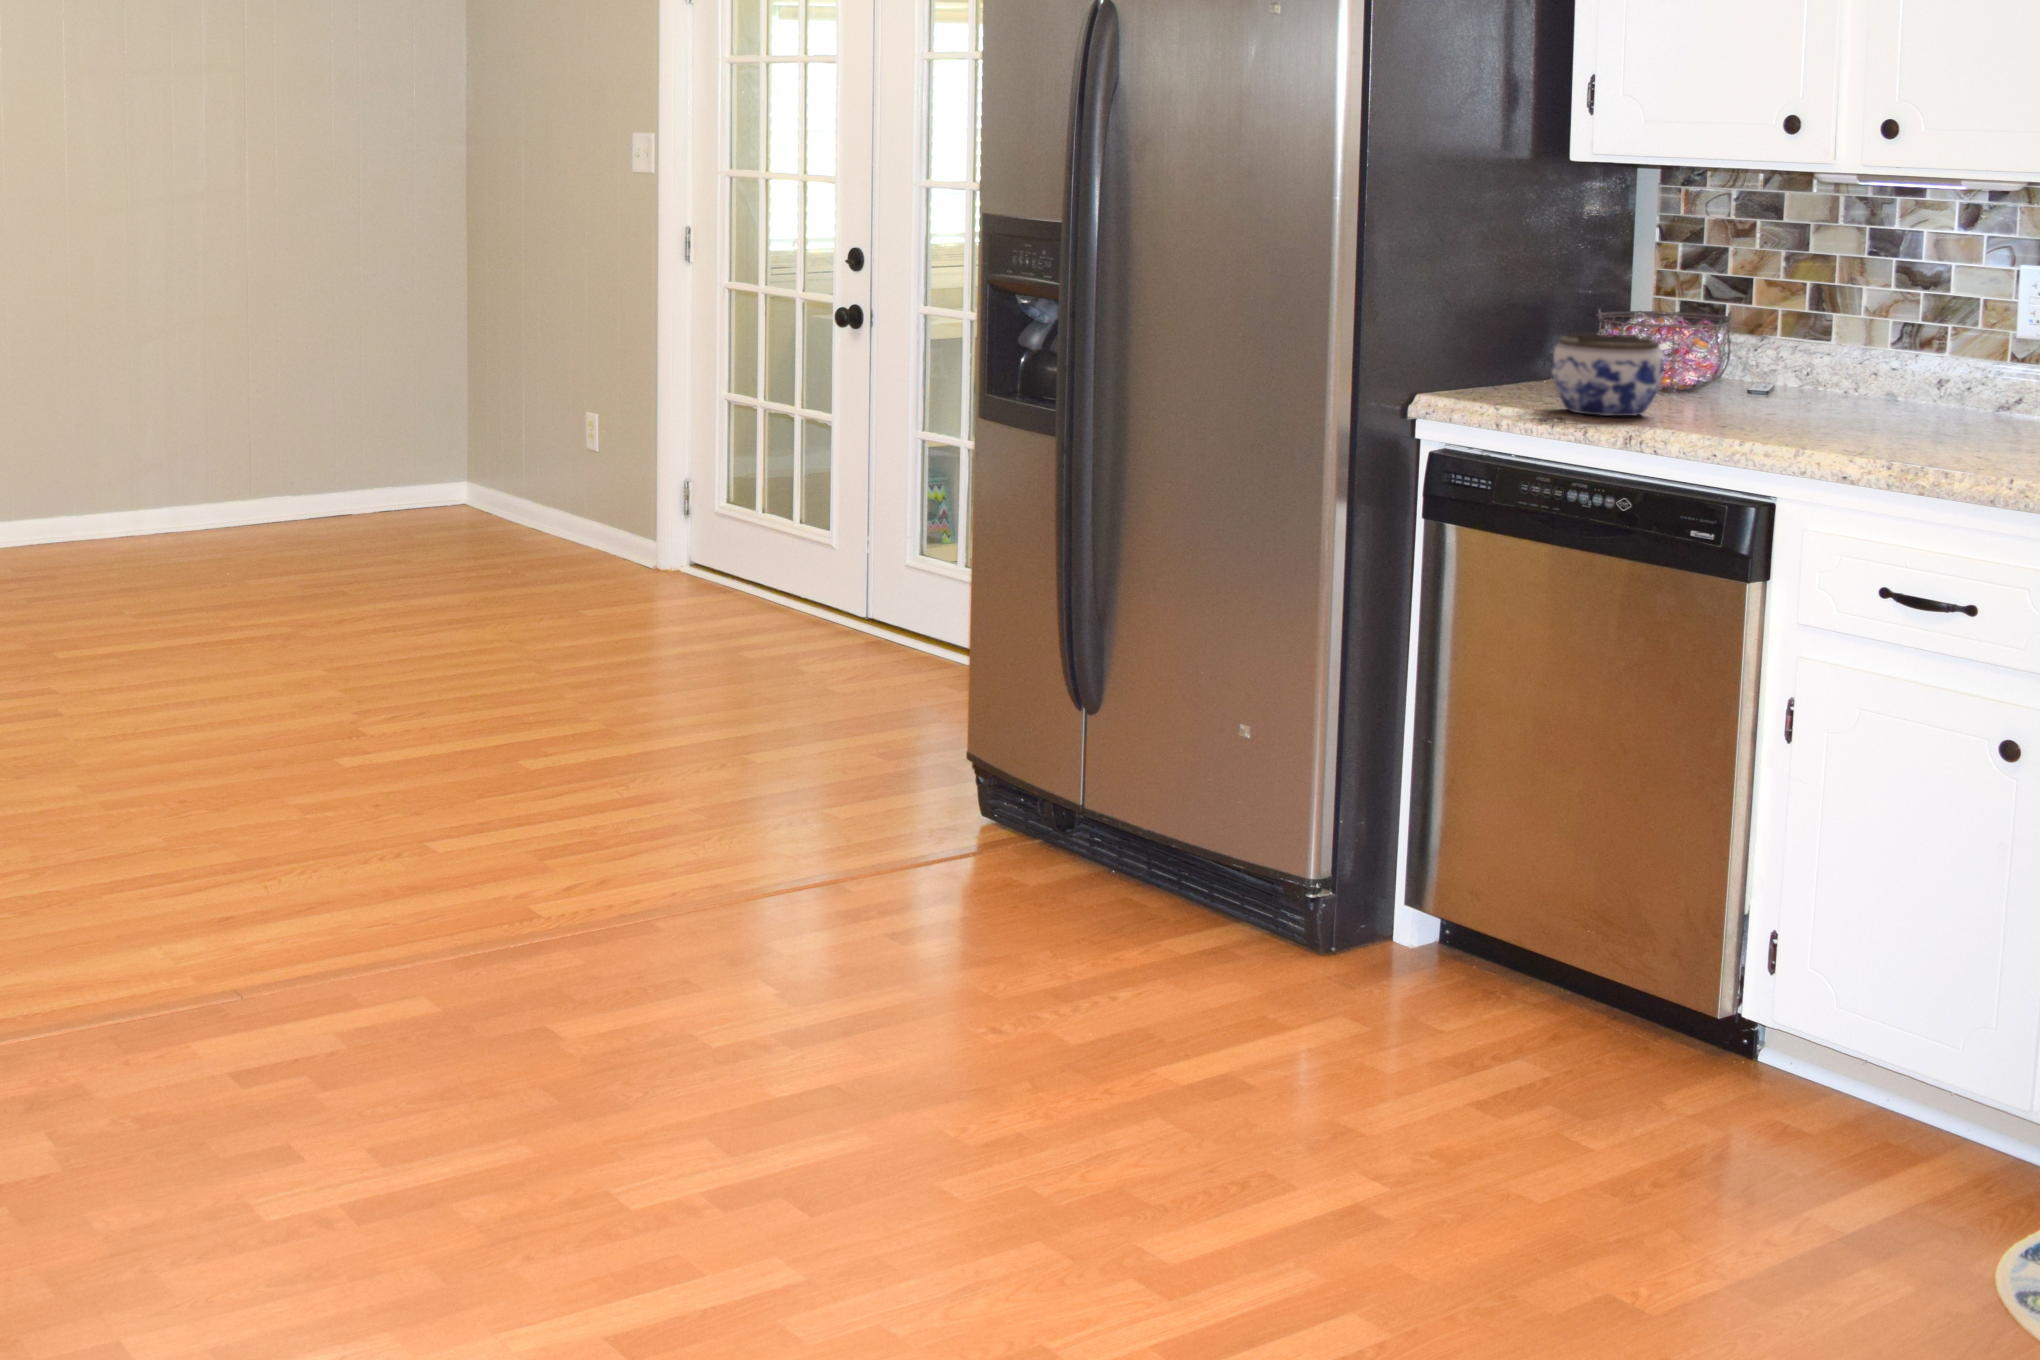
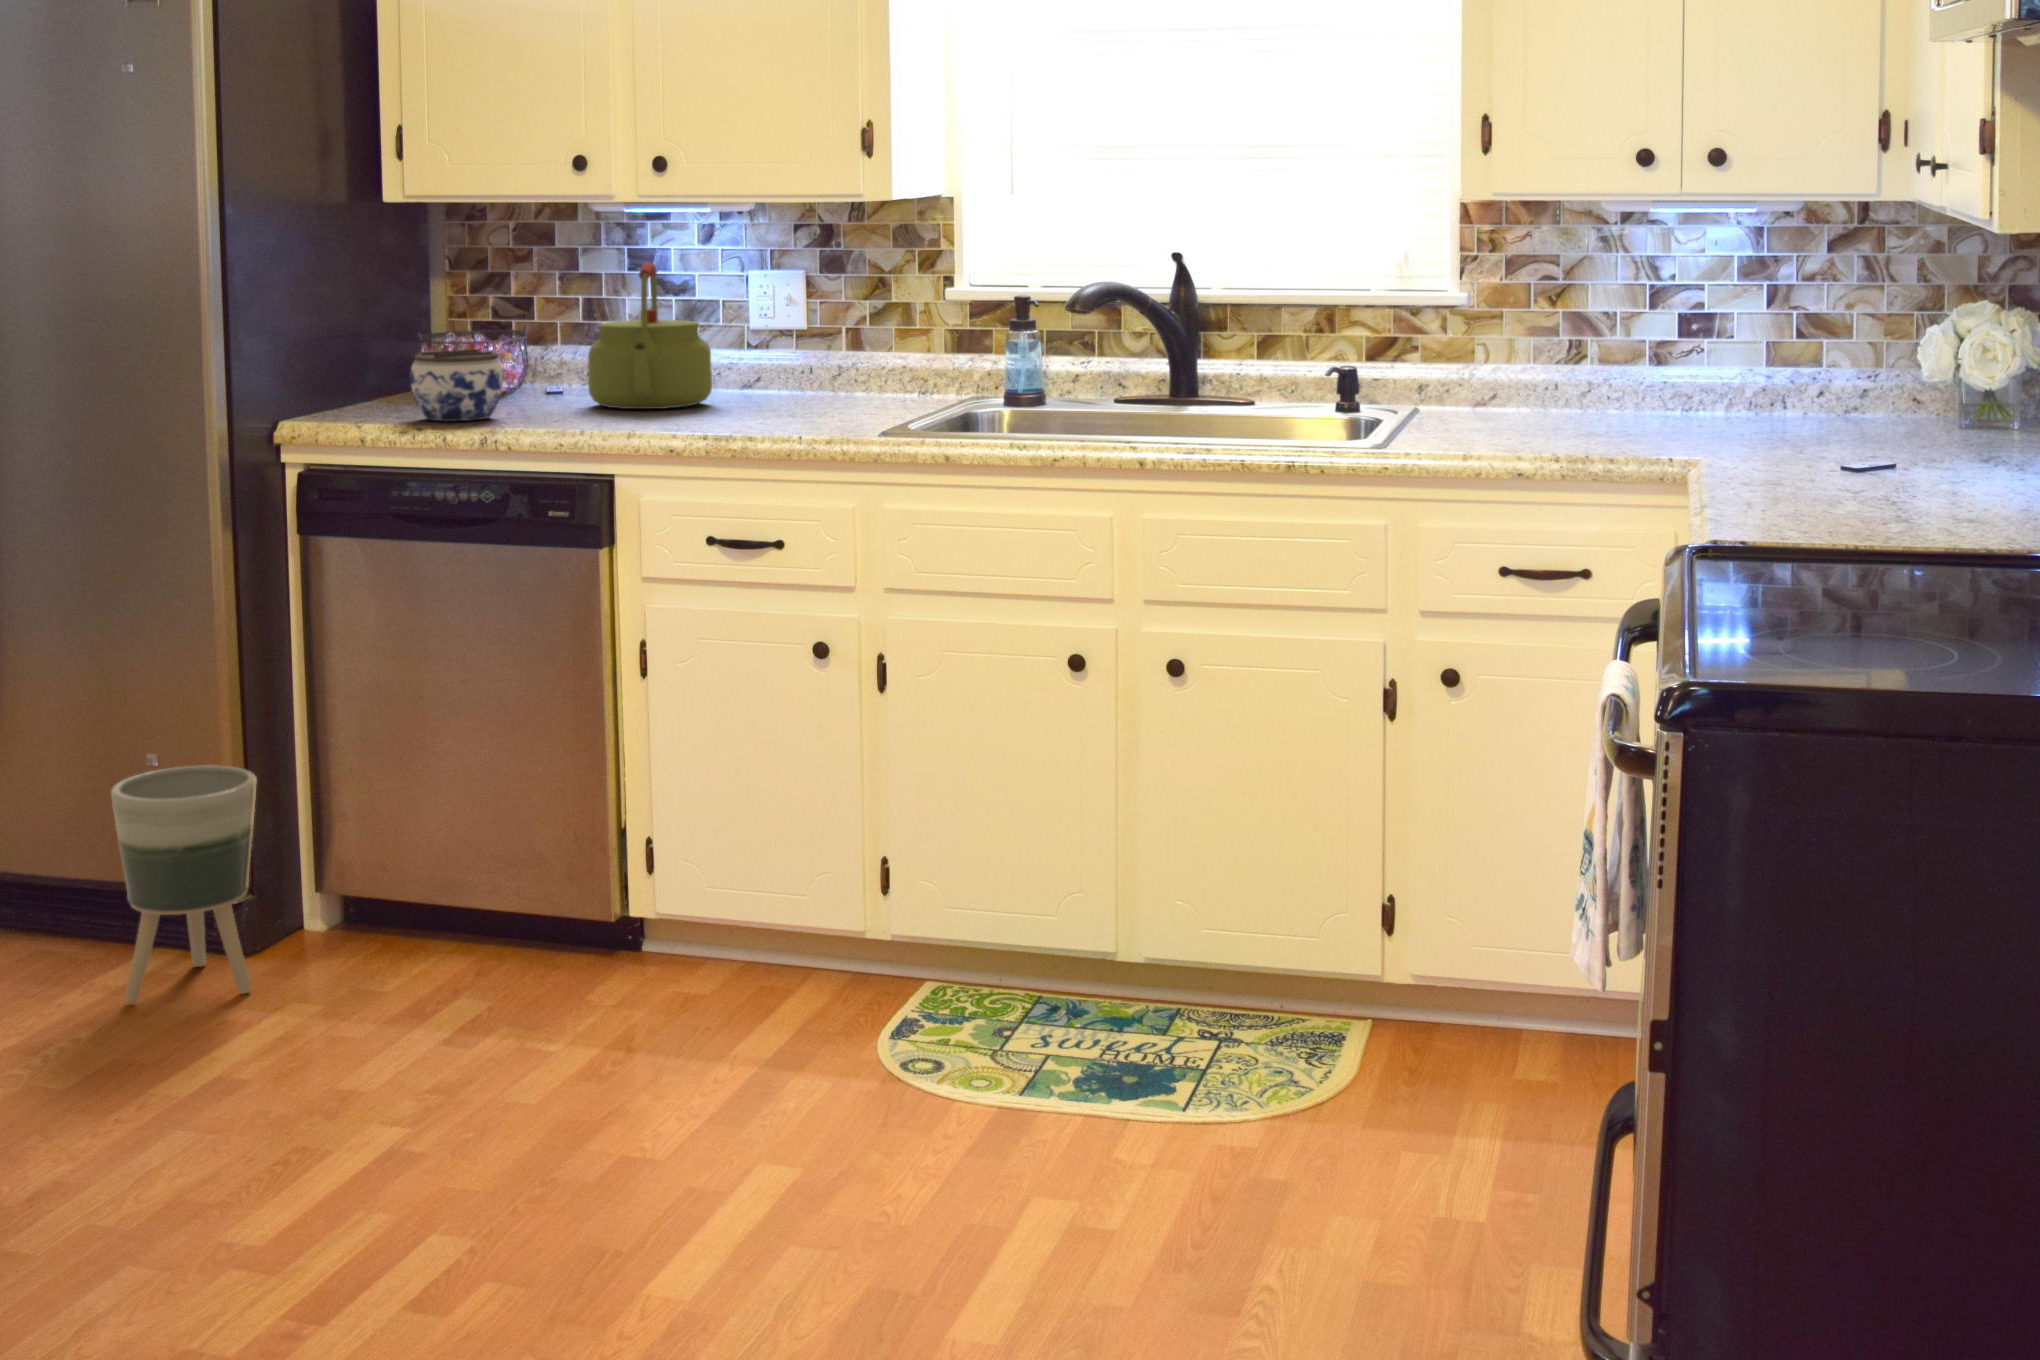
kettle: none [1781,247,1951,427] -> present [588,262,712,409]
planter: none [1186,740,1340,989] -> present [111,765,257,1003]

